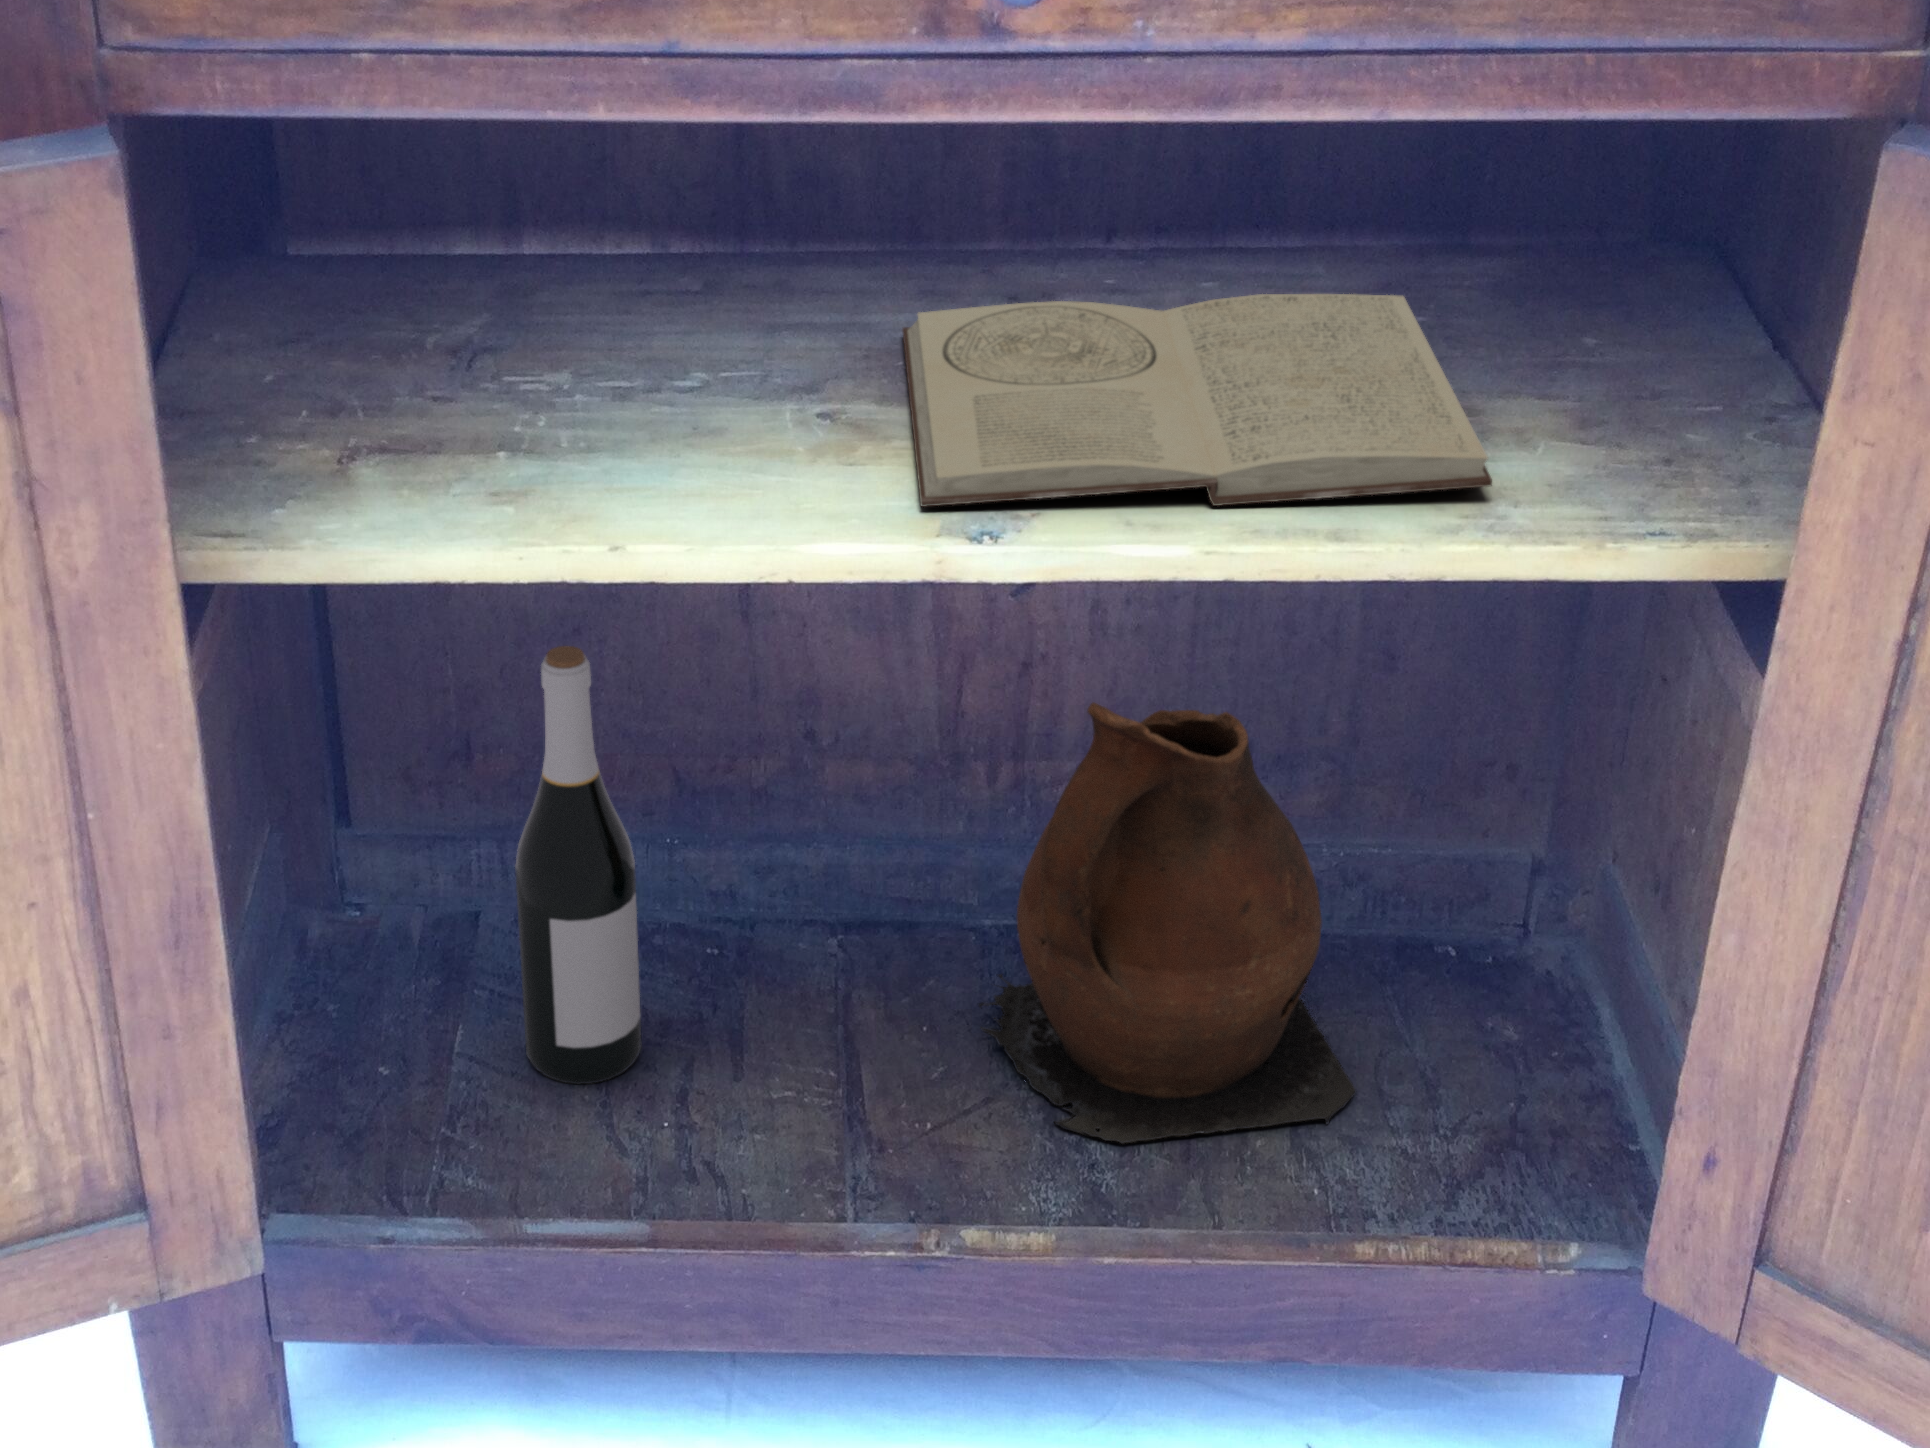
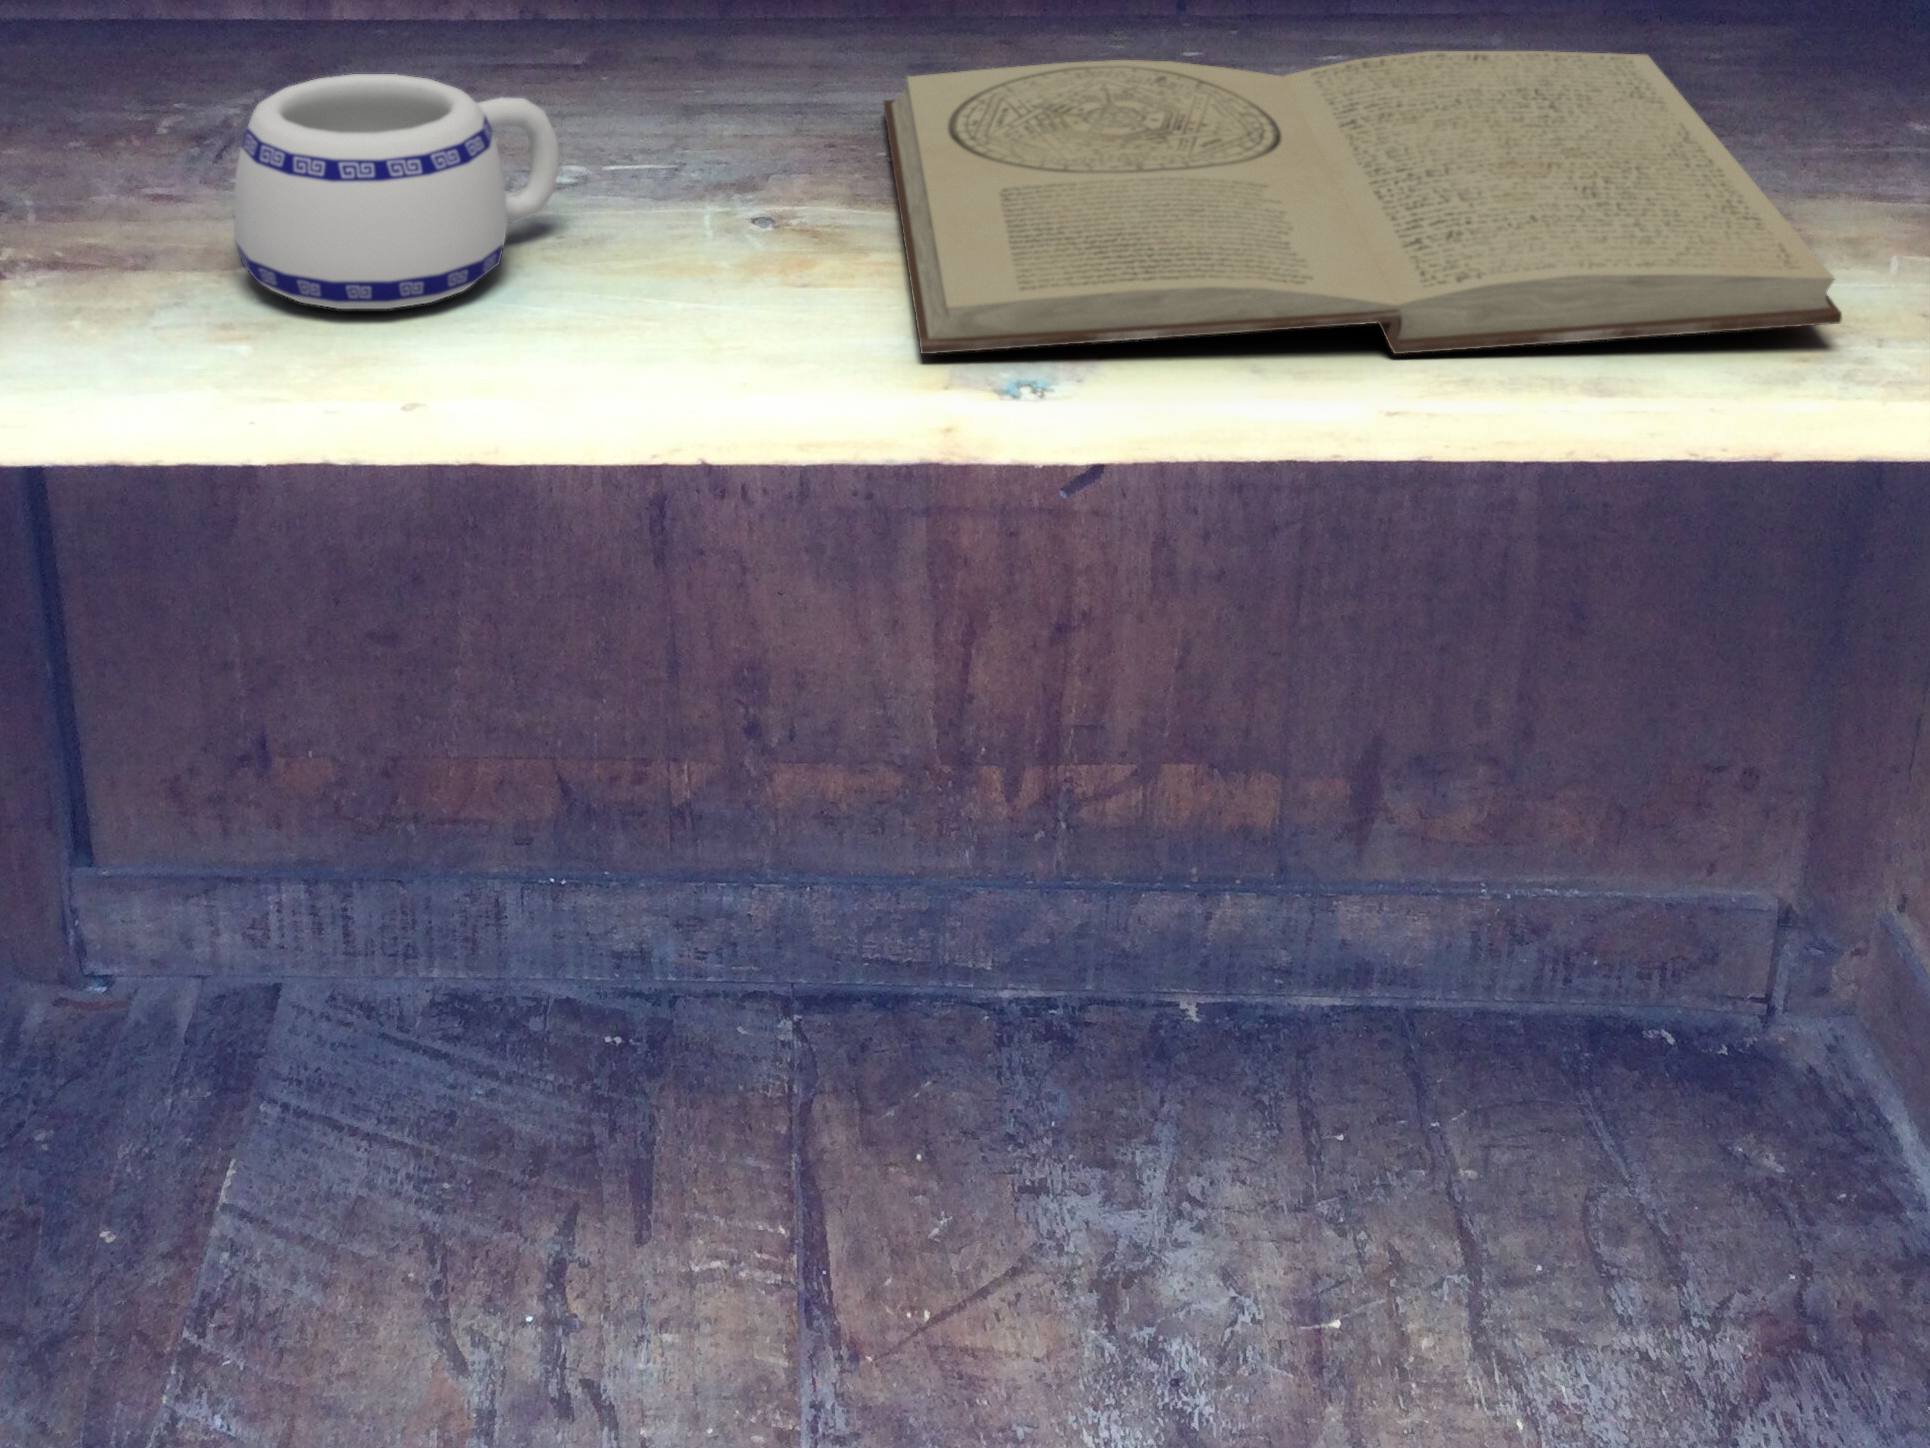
mug: none [495,326,696,477] -> present [234,74,559,309]
wine bottle: present [515,646,642,1084] -> none [286,589,482,1266]
ceramic pitcher: present [978,702,1356,1143] -> none [993,675,1575,1360]

